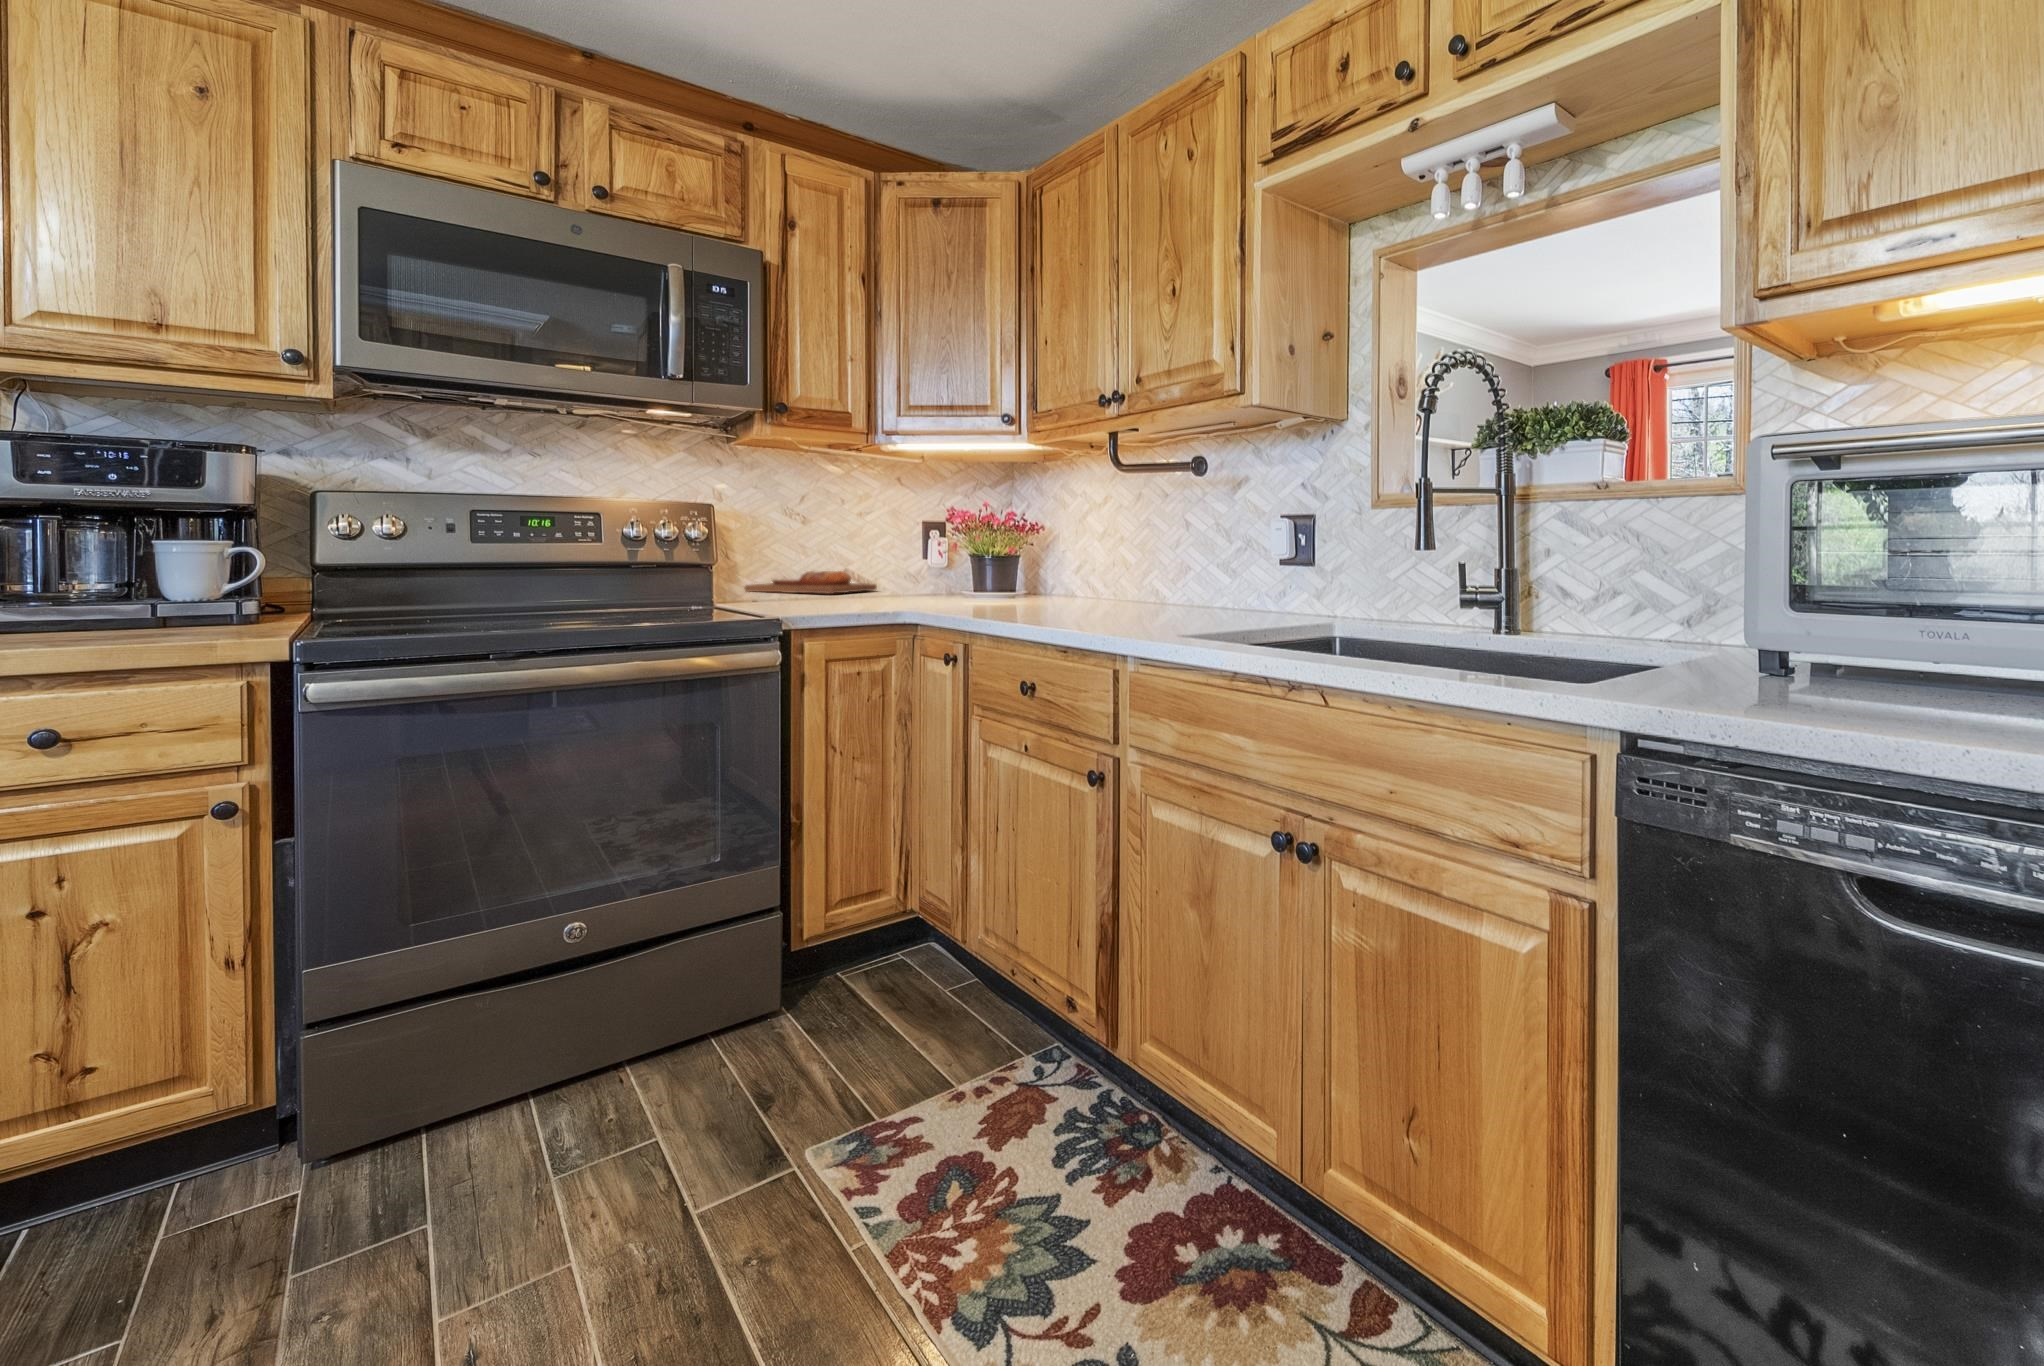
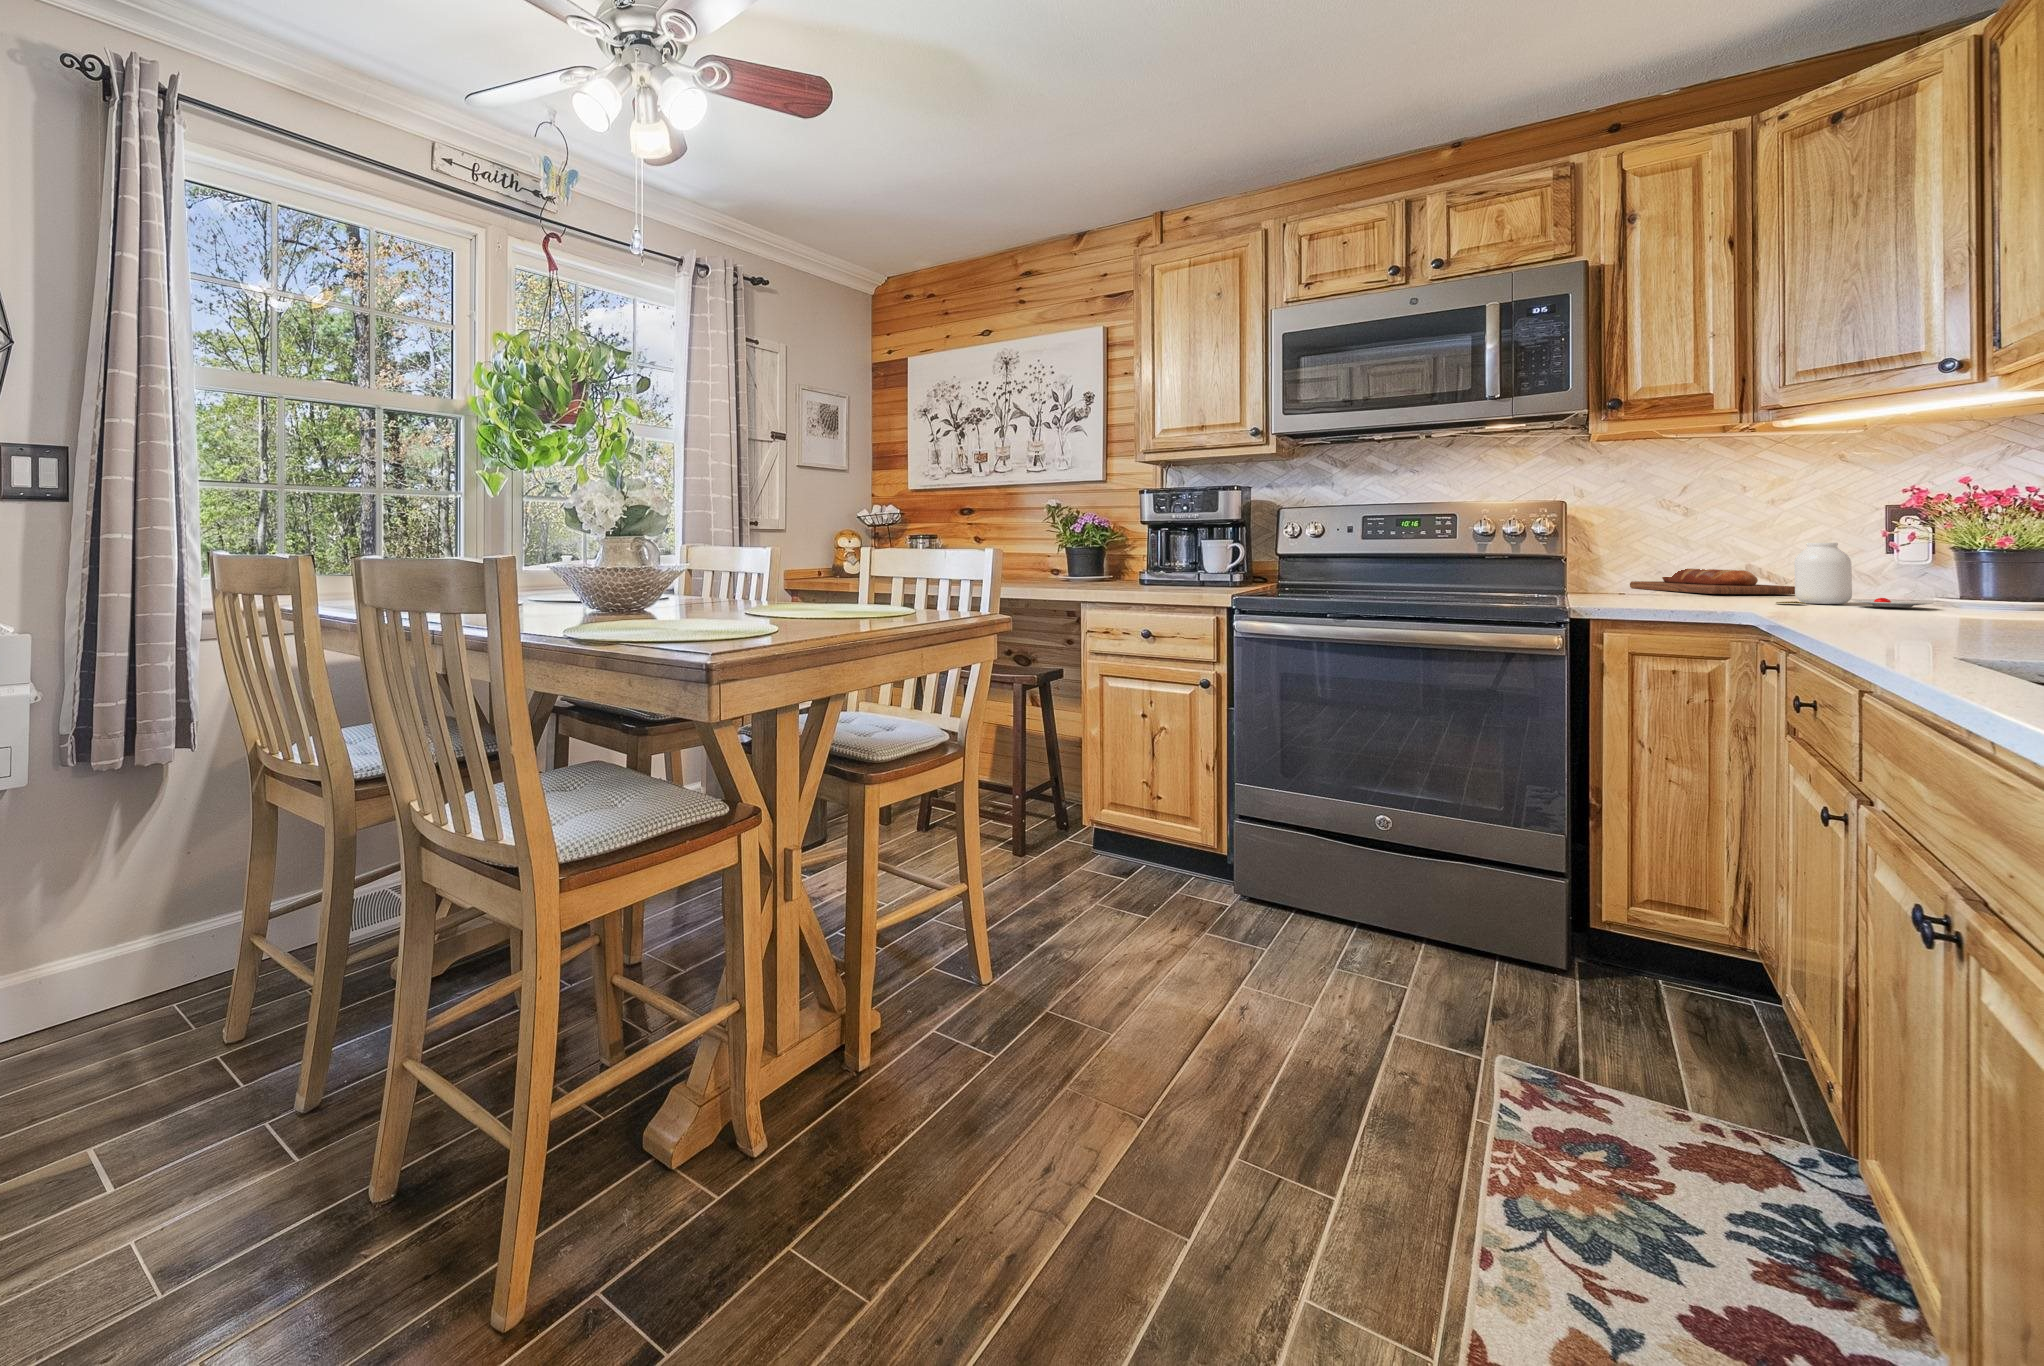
jar: none [896,547,984,600] -> present [1776,543,1933,607]

